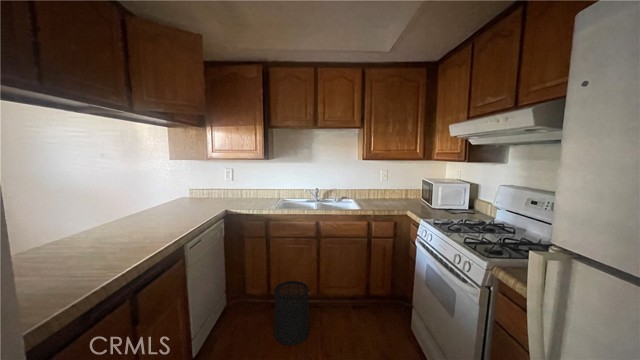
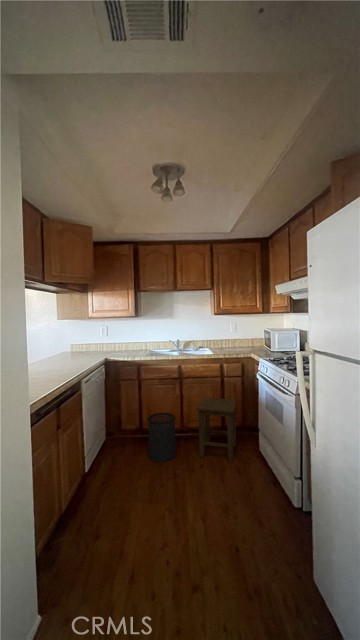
stool: none [336,263,387,348] -> present [197,398,237,461]

